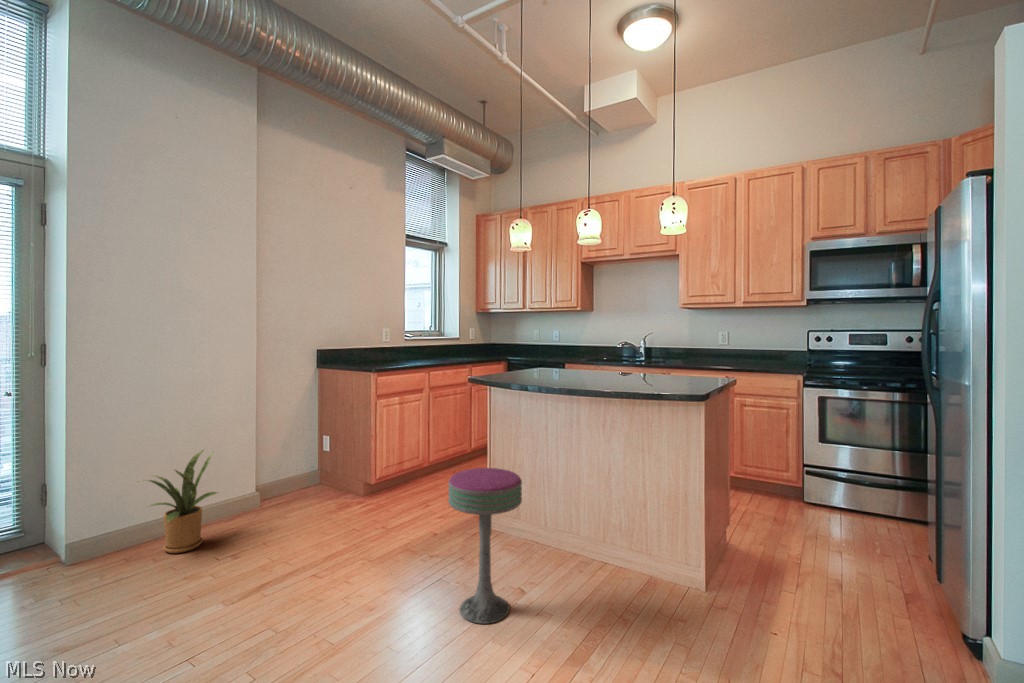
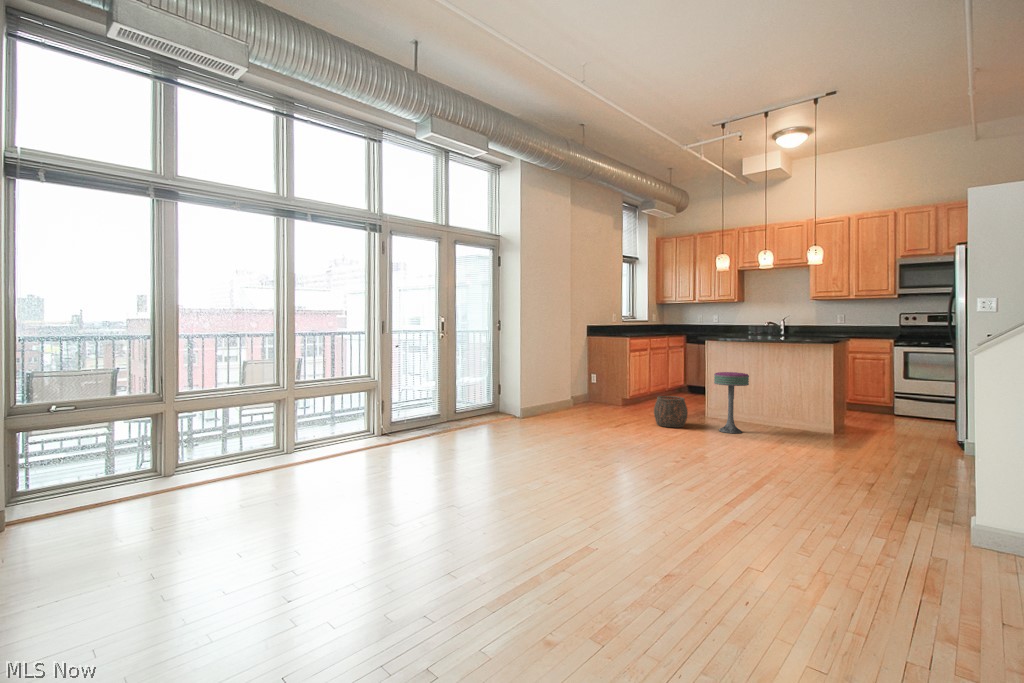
house plant: present [148,450,217,553] -> none [543,371,571,417]
woven basket: none [336,512,410,598] -> present [654,396,688,428]

